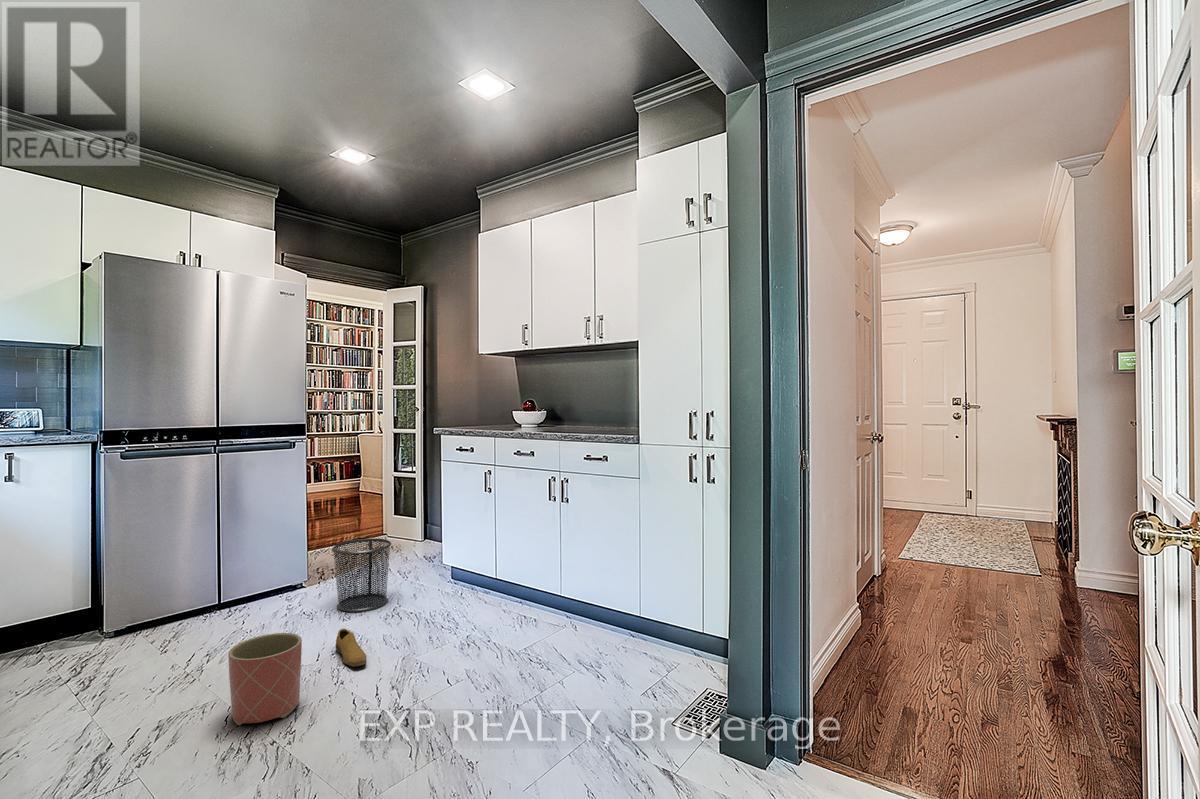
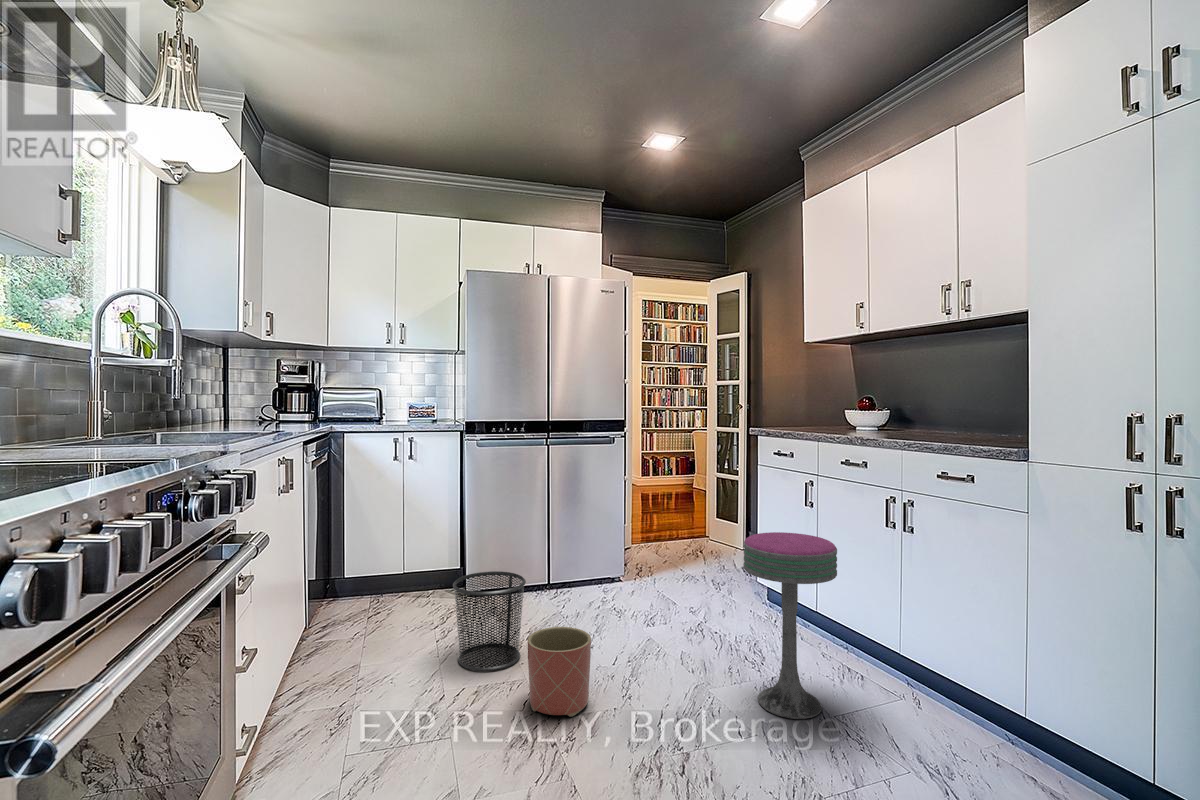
bar stool: none [444,513,519,663] -> present [744,532,837,719]
waste bin: present [332,539,391,612] -> present [453,571,526,671]
shoe: present [336,629,366,667] -> none [634,635,660,681]

